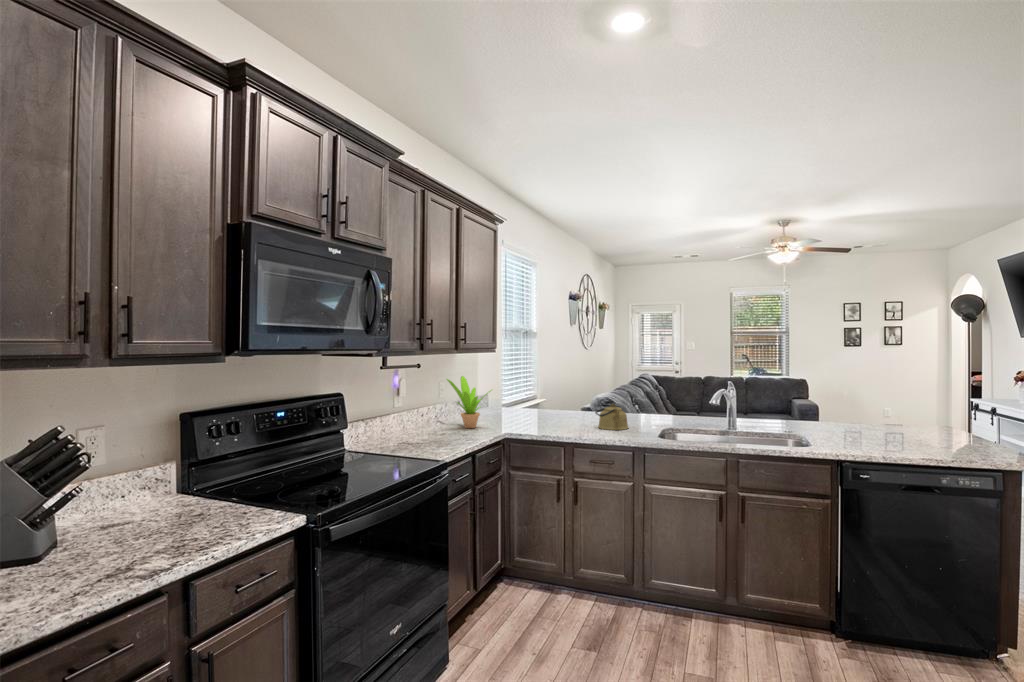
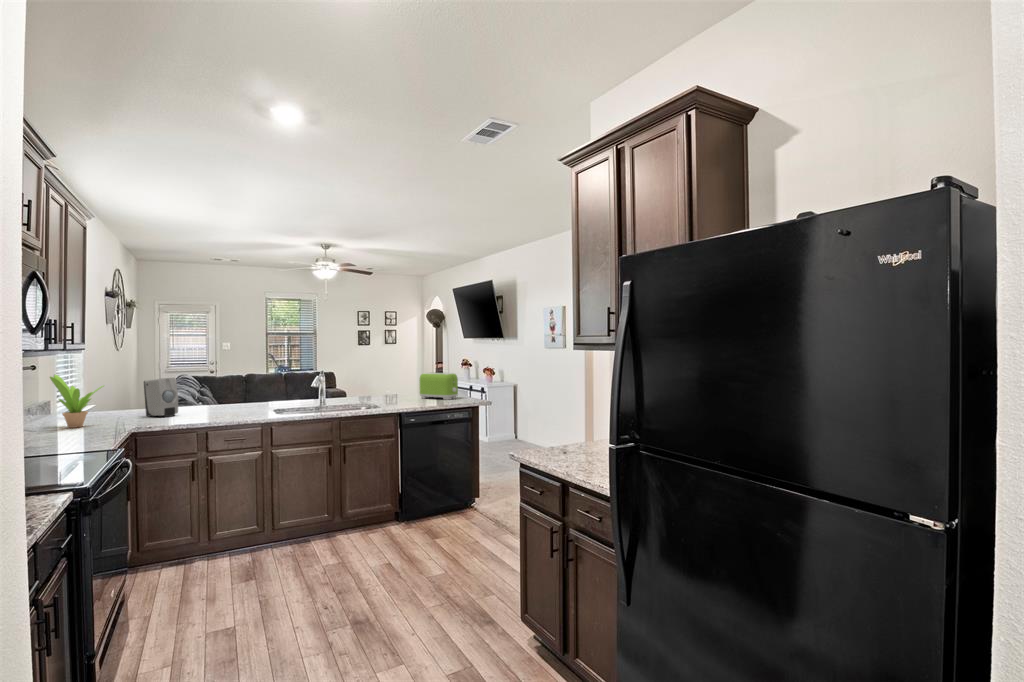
soap dispenser: none [535,385,562,426] -> present [144,378,178,417]
toaster: none [885,402,964,453] -> present [419,373,458,400]
kettle: present [595,404,628,430] -> none [212,391,245,413]

